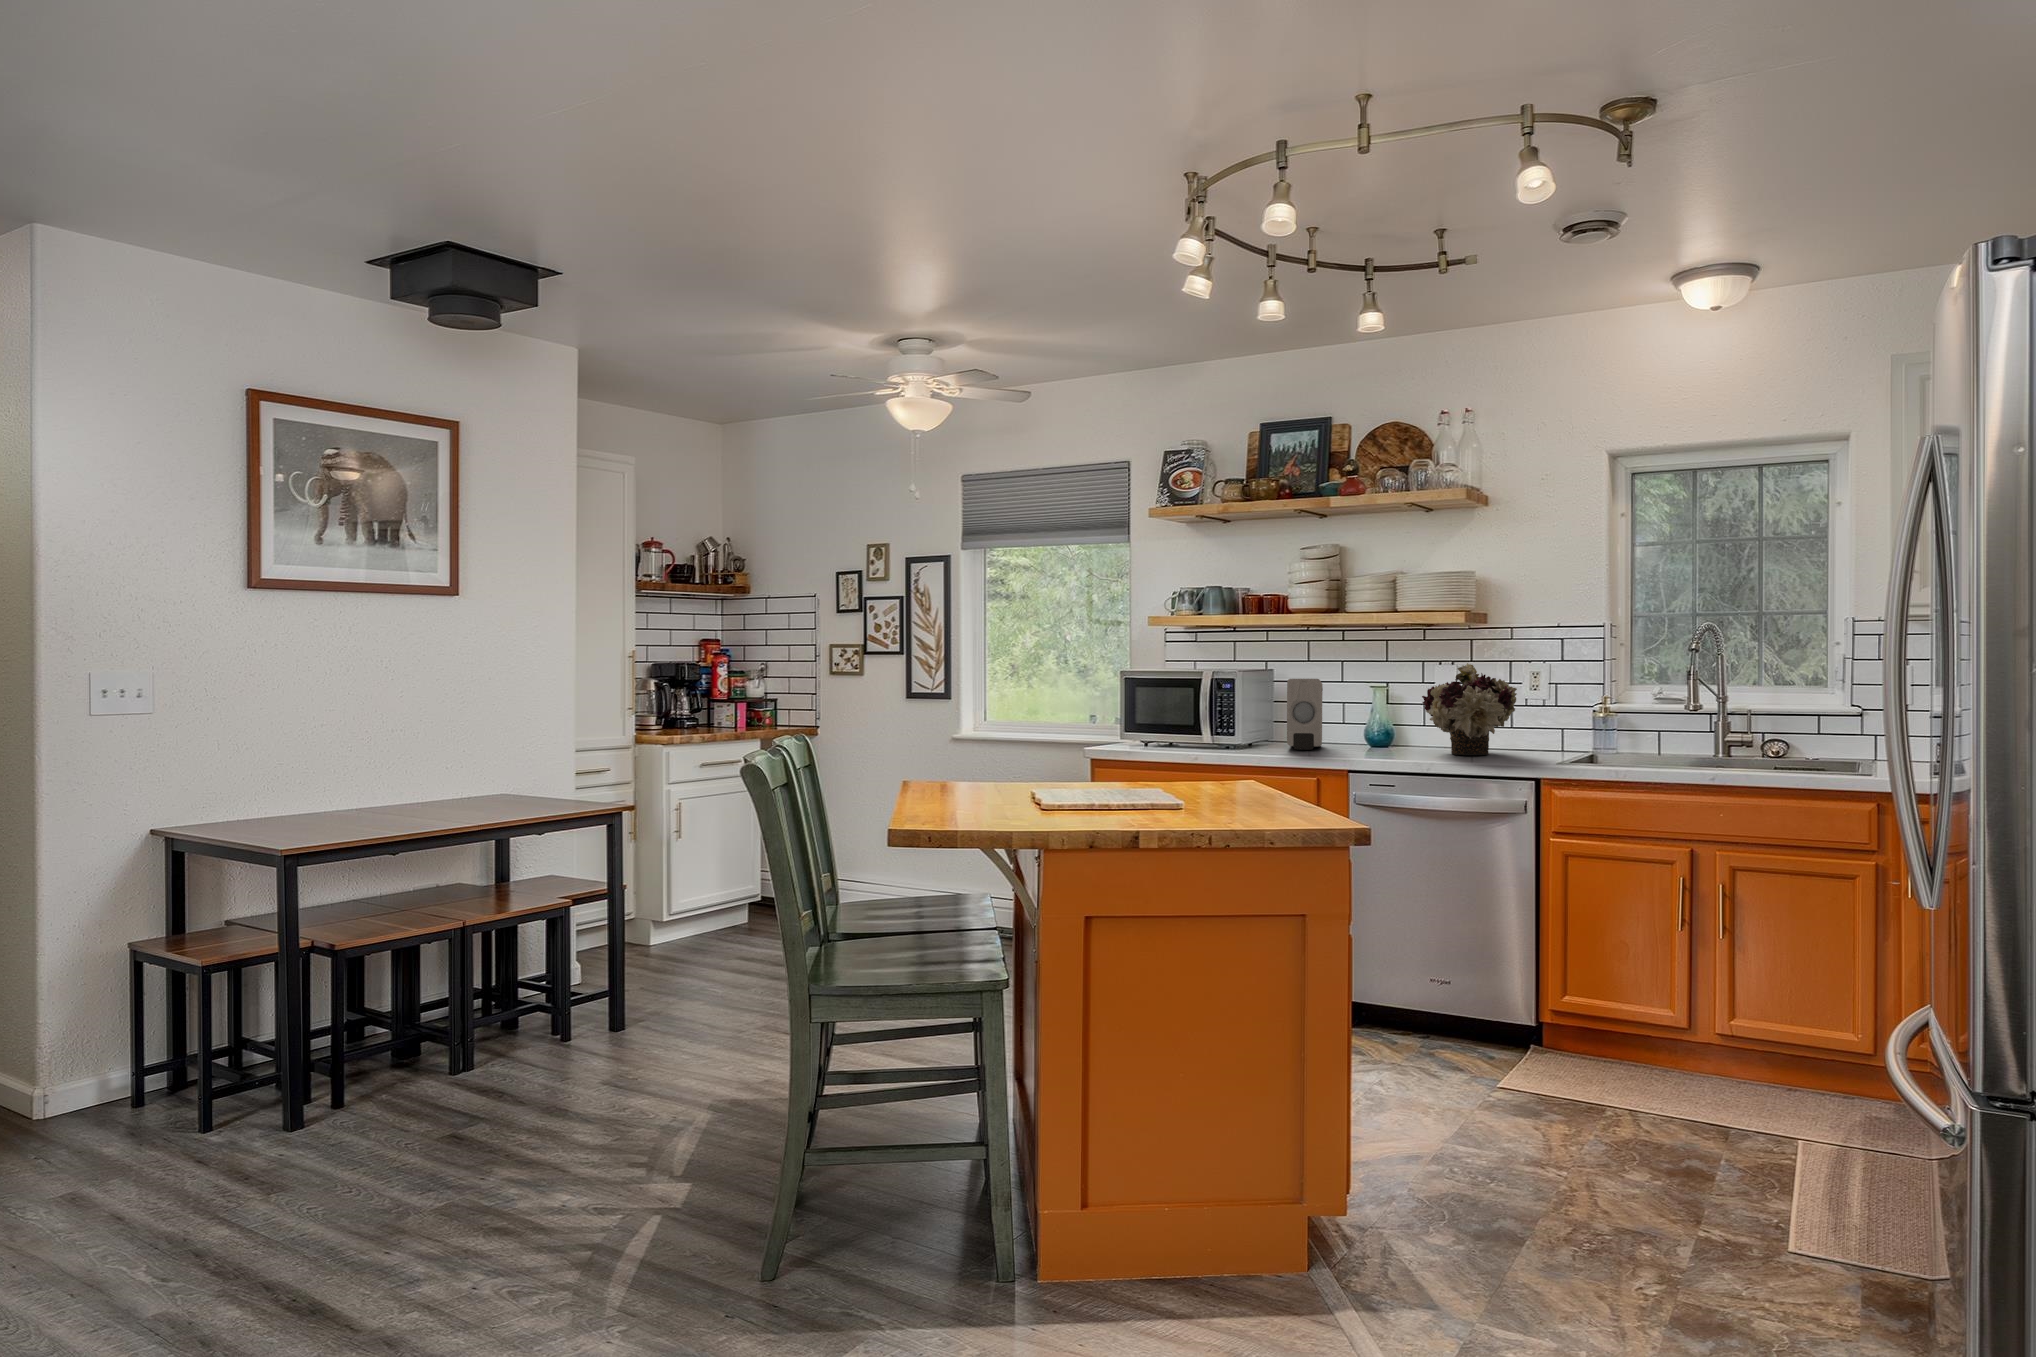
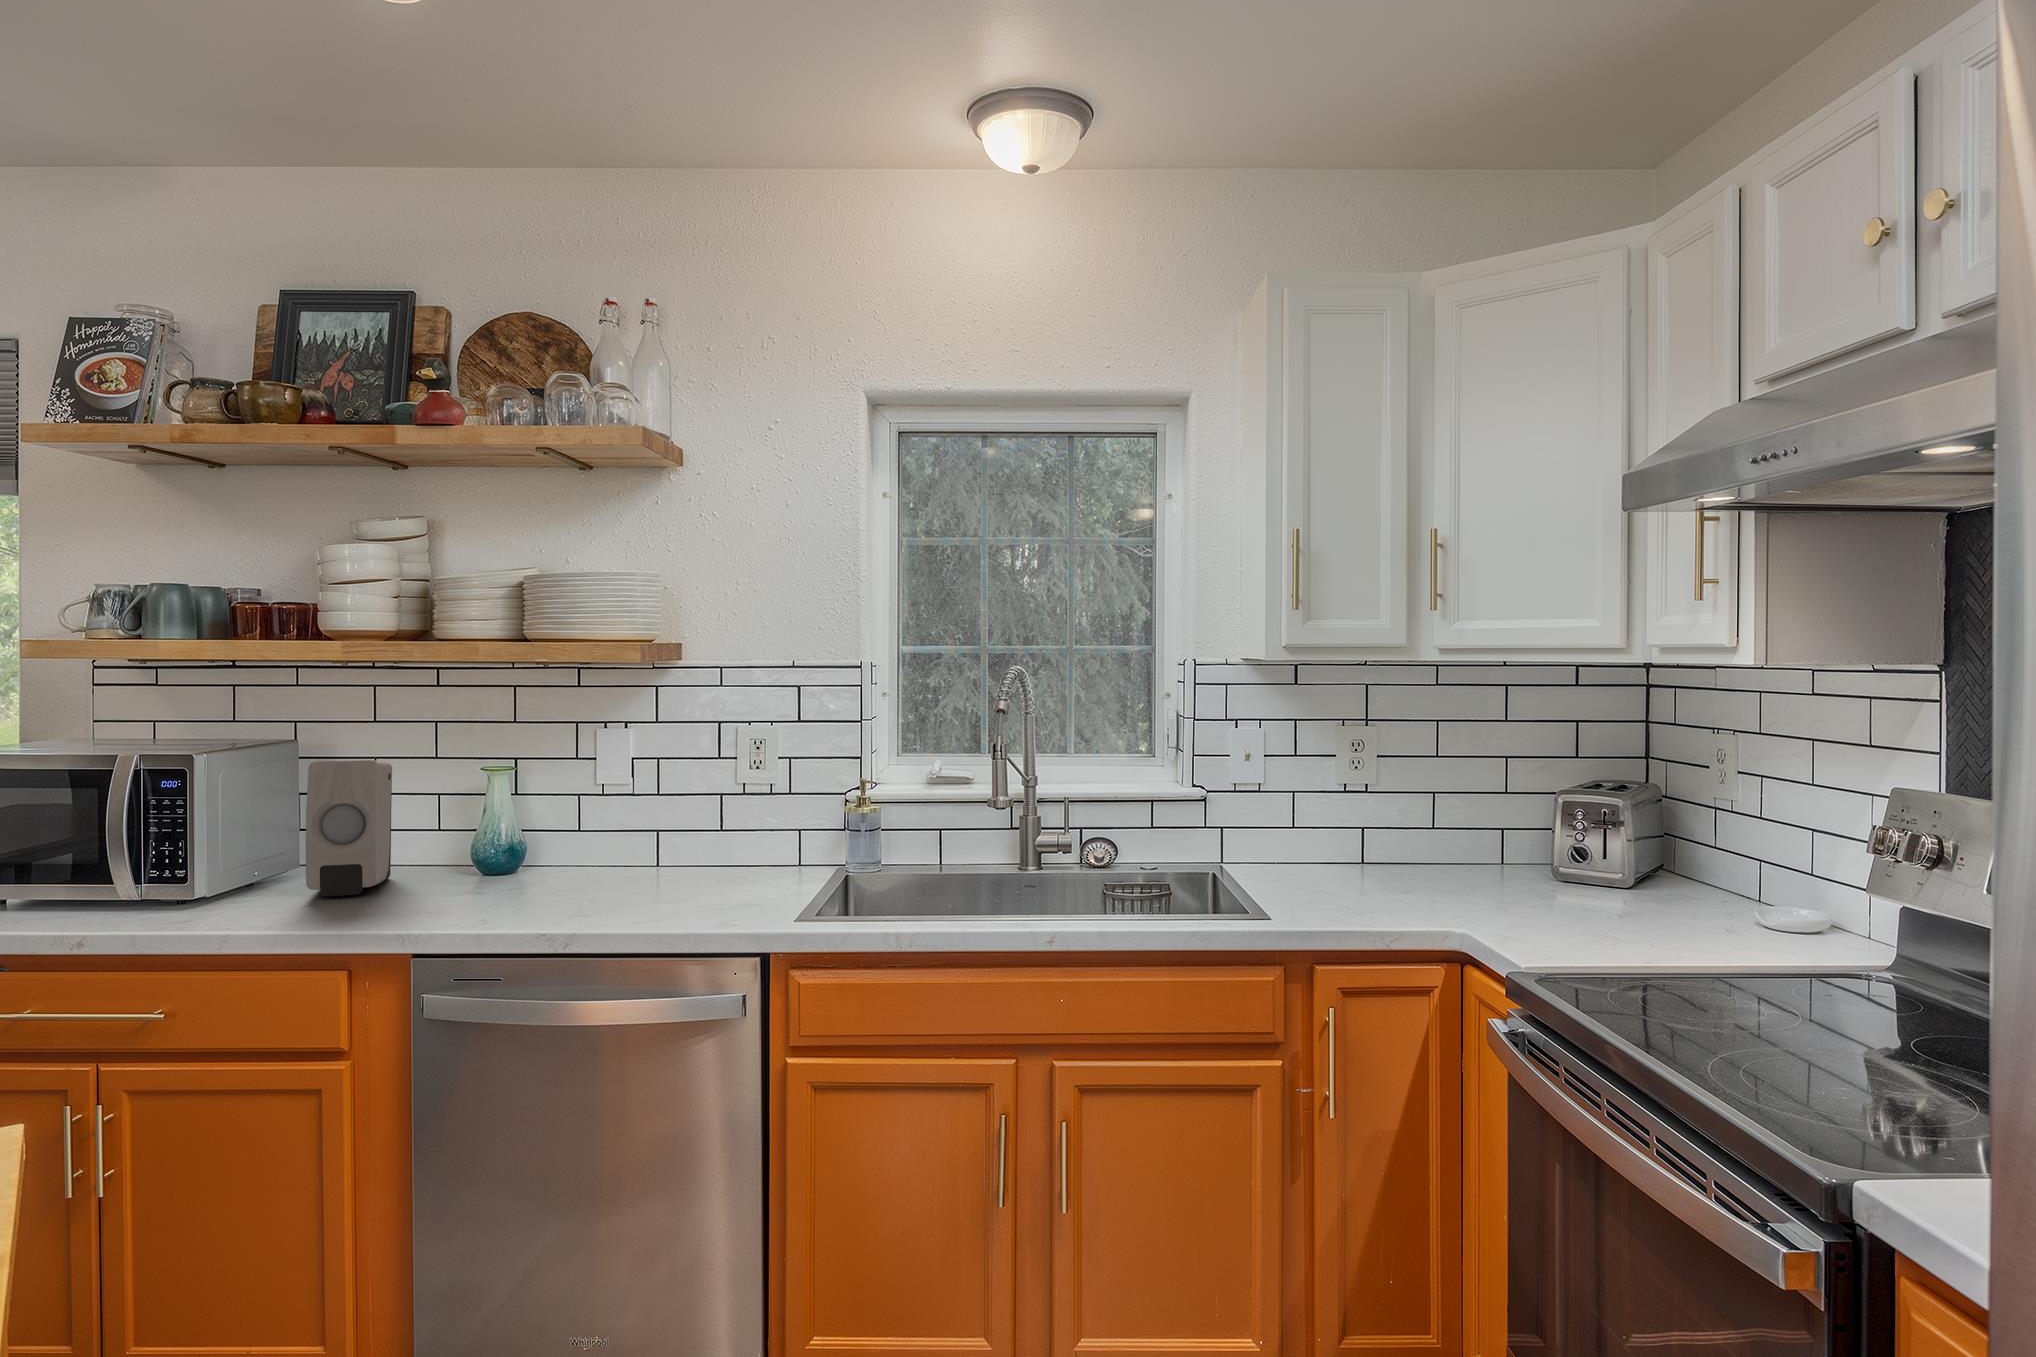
flower arrangement: present [1422,663,1517,755] -> none [570,729,731,892]

